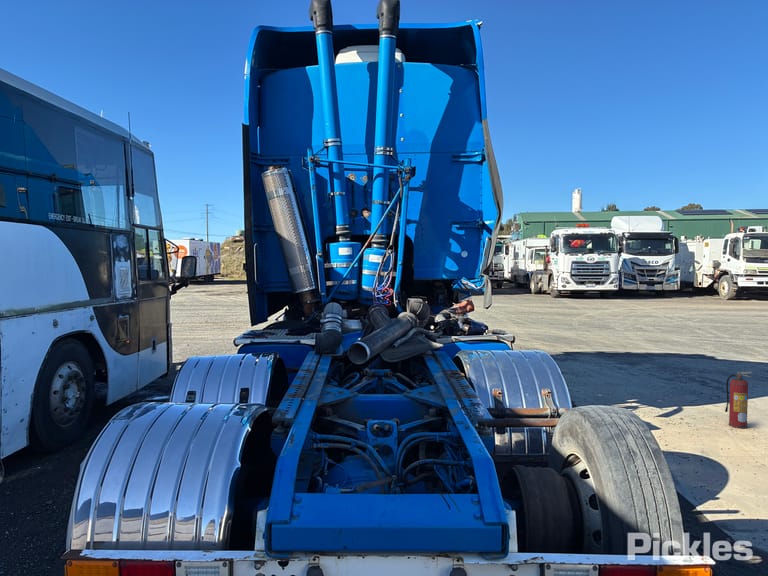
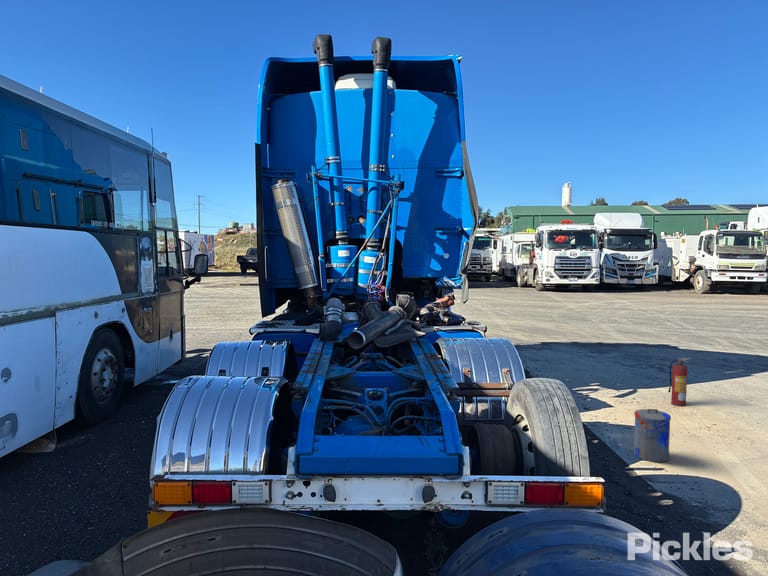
trash can: none [701,437,750,505] -> present [634,409,671,462]

